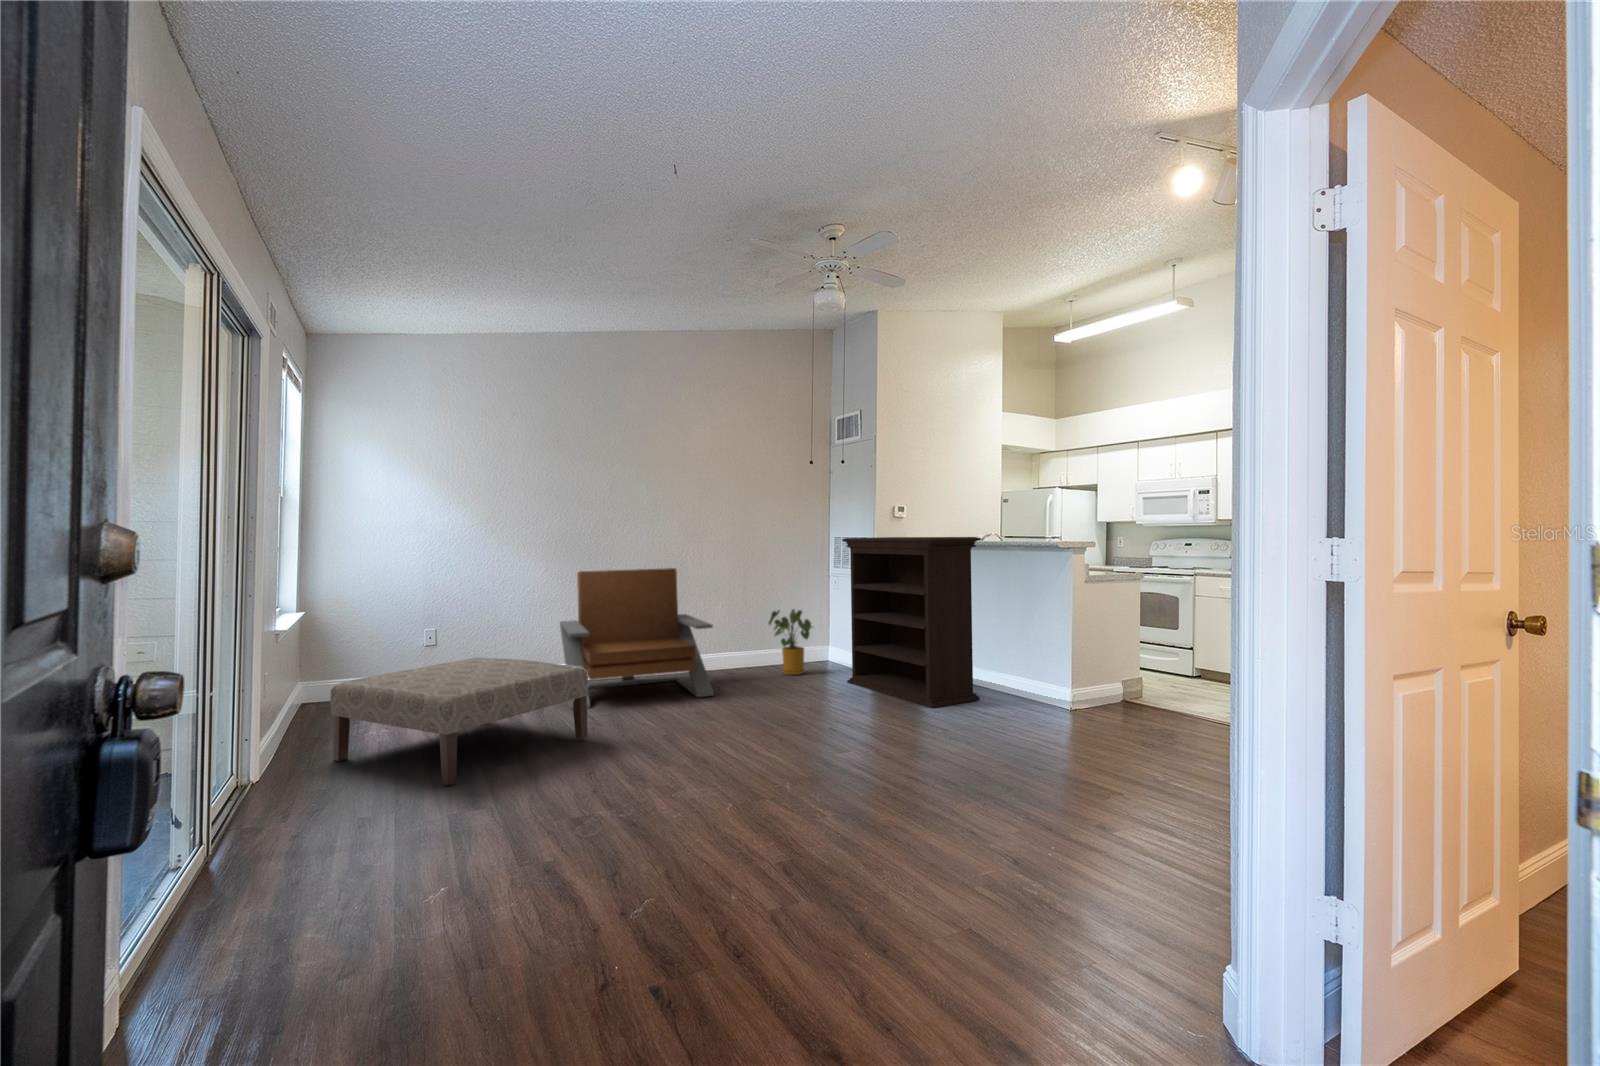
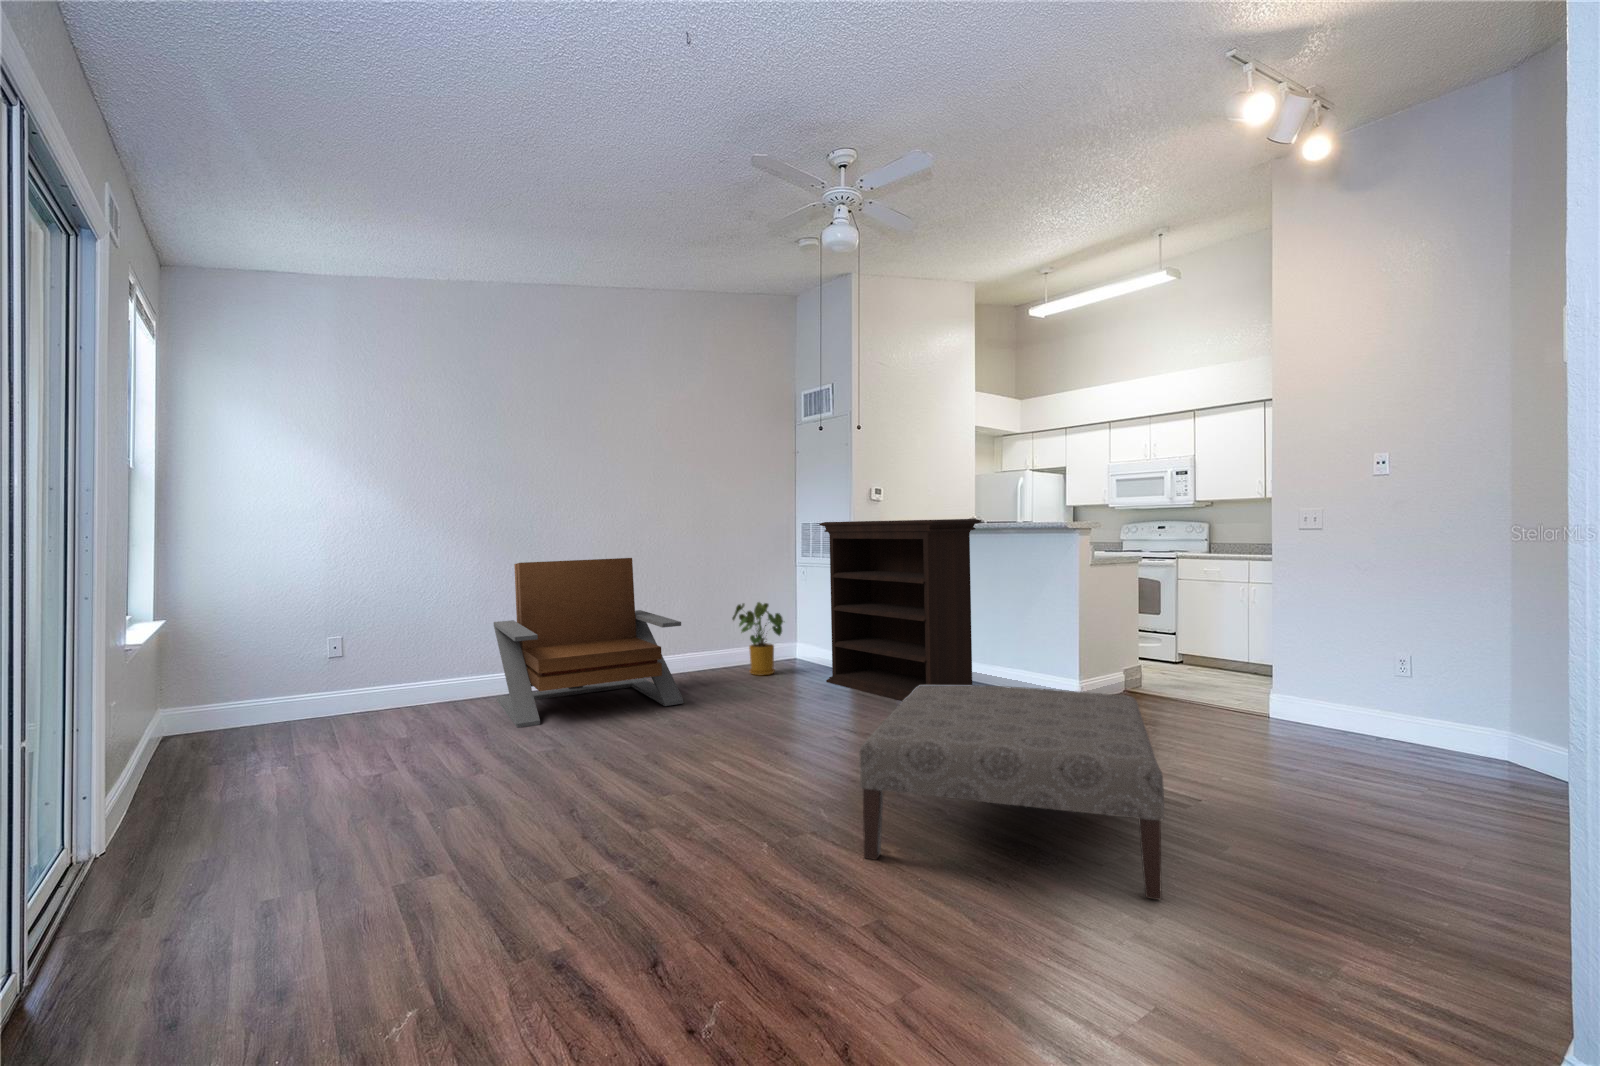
ottoman: present [331,658,588,786] -> present [859,685,1164,900]

